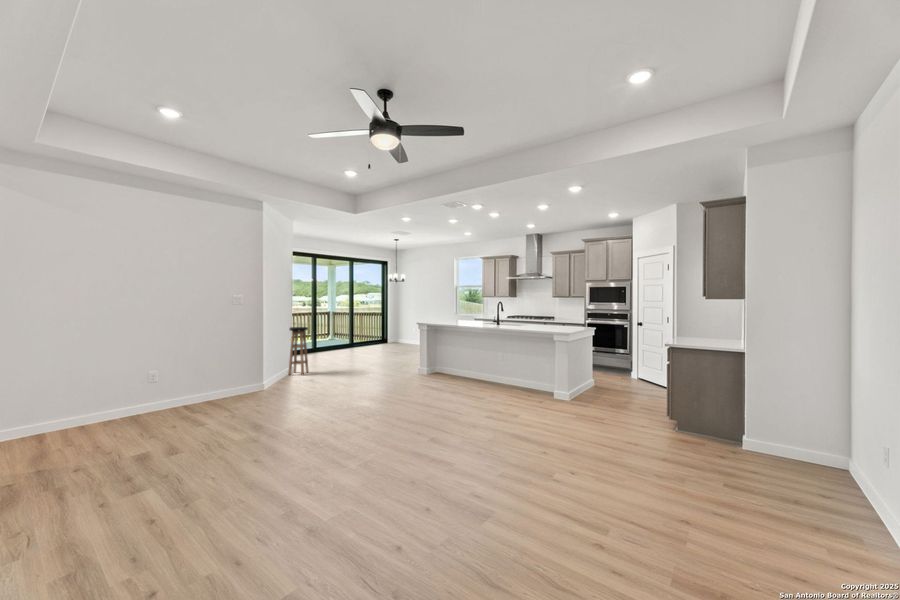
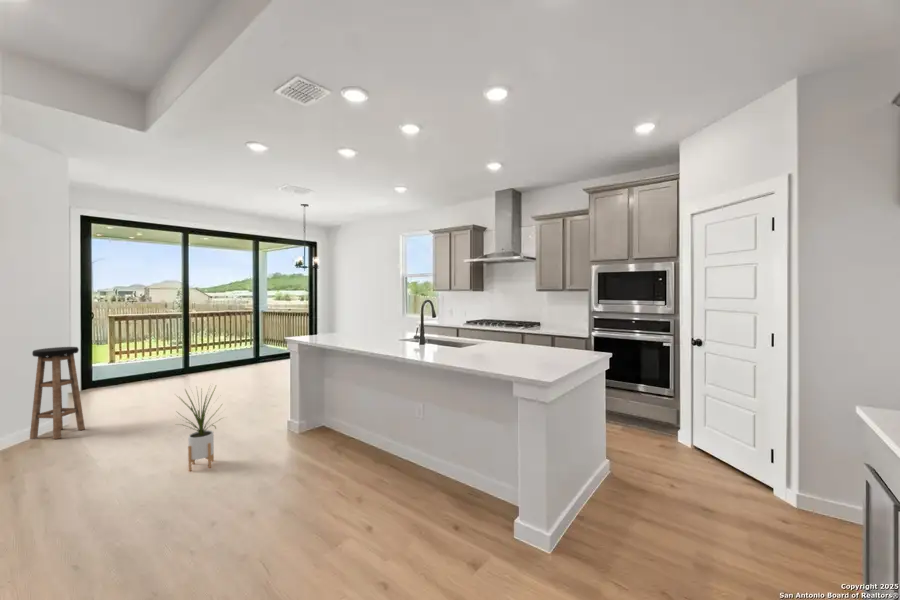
house plant: none [386,340,408,383] -> present [181,389,216,471]

